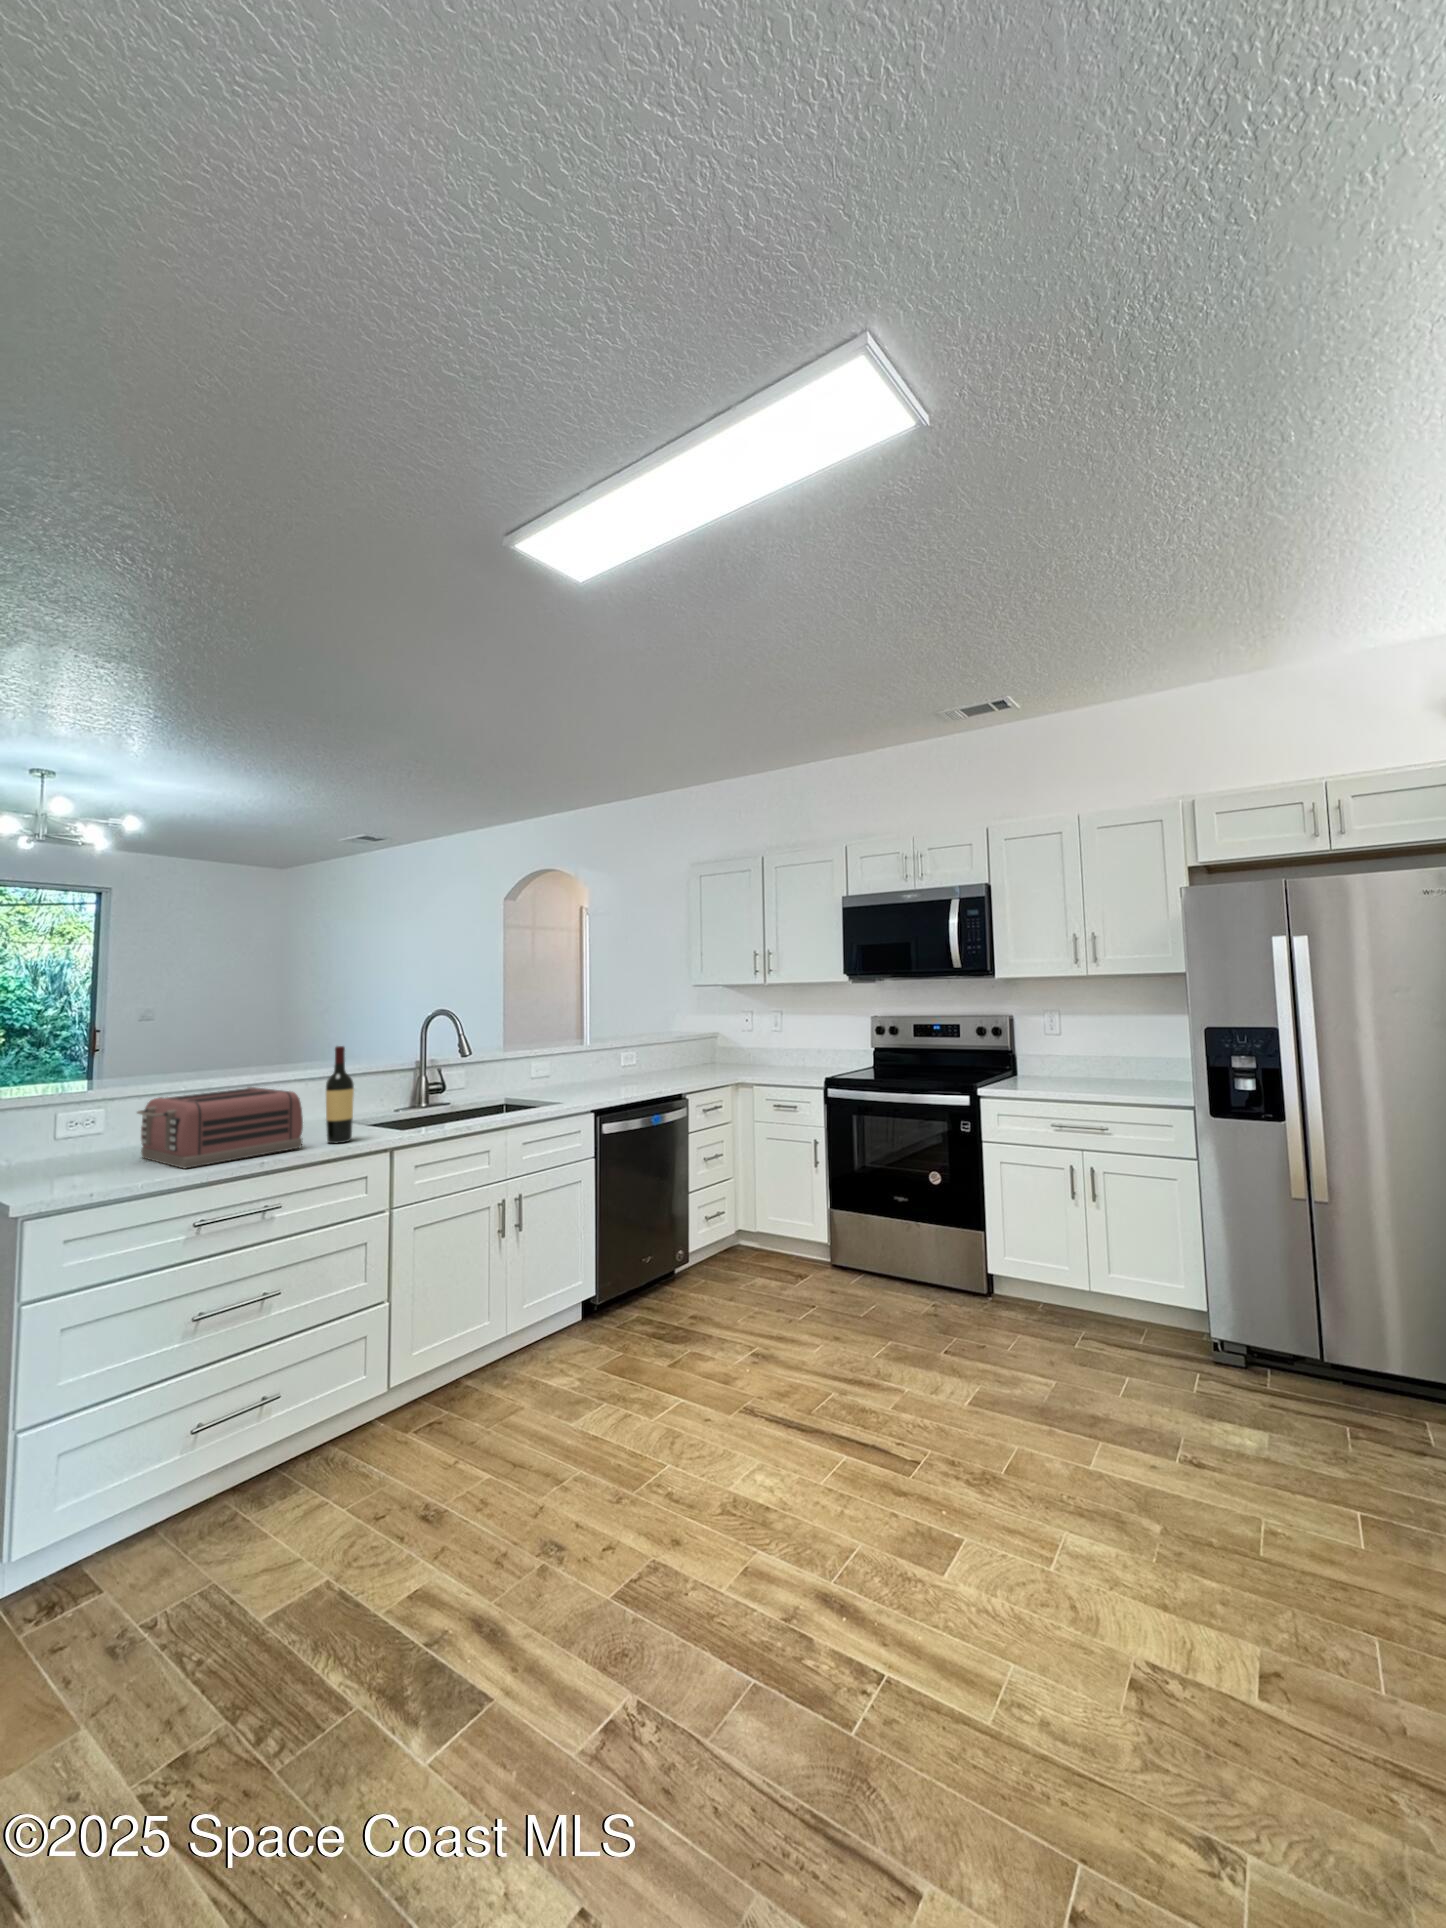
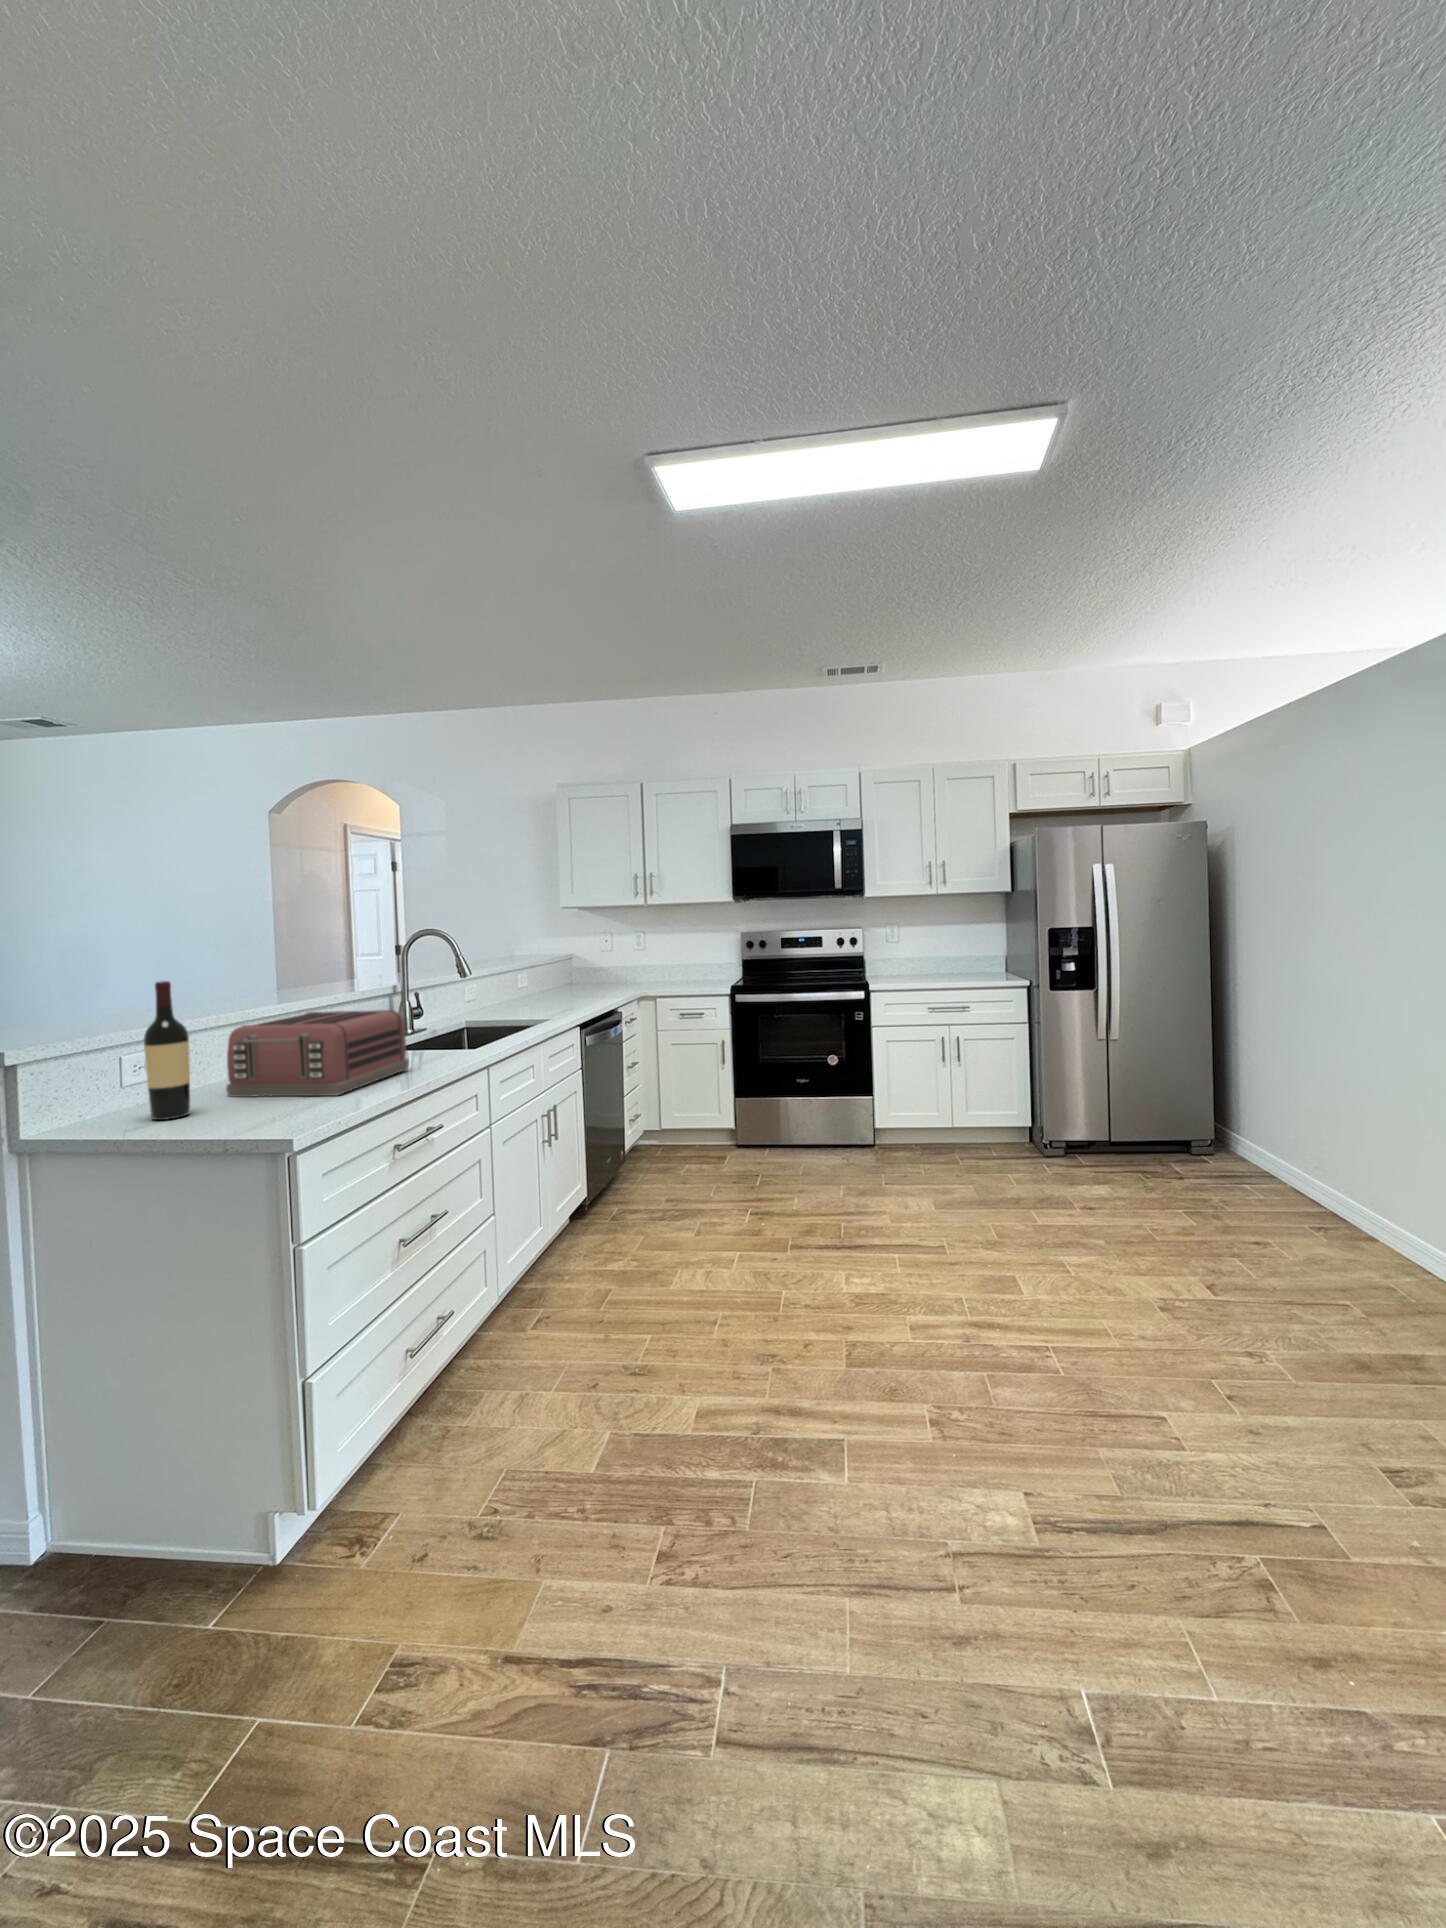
wine bottle: present [326,1046,354,1143] -> present [144,981,190,1120]

